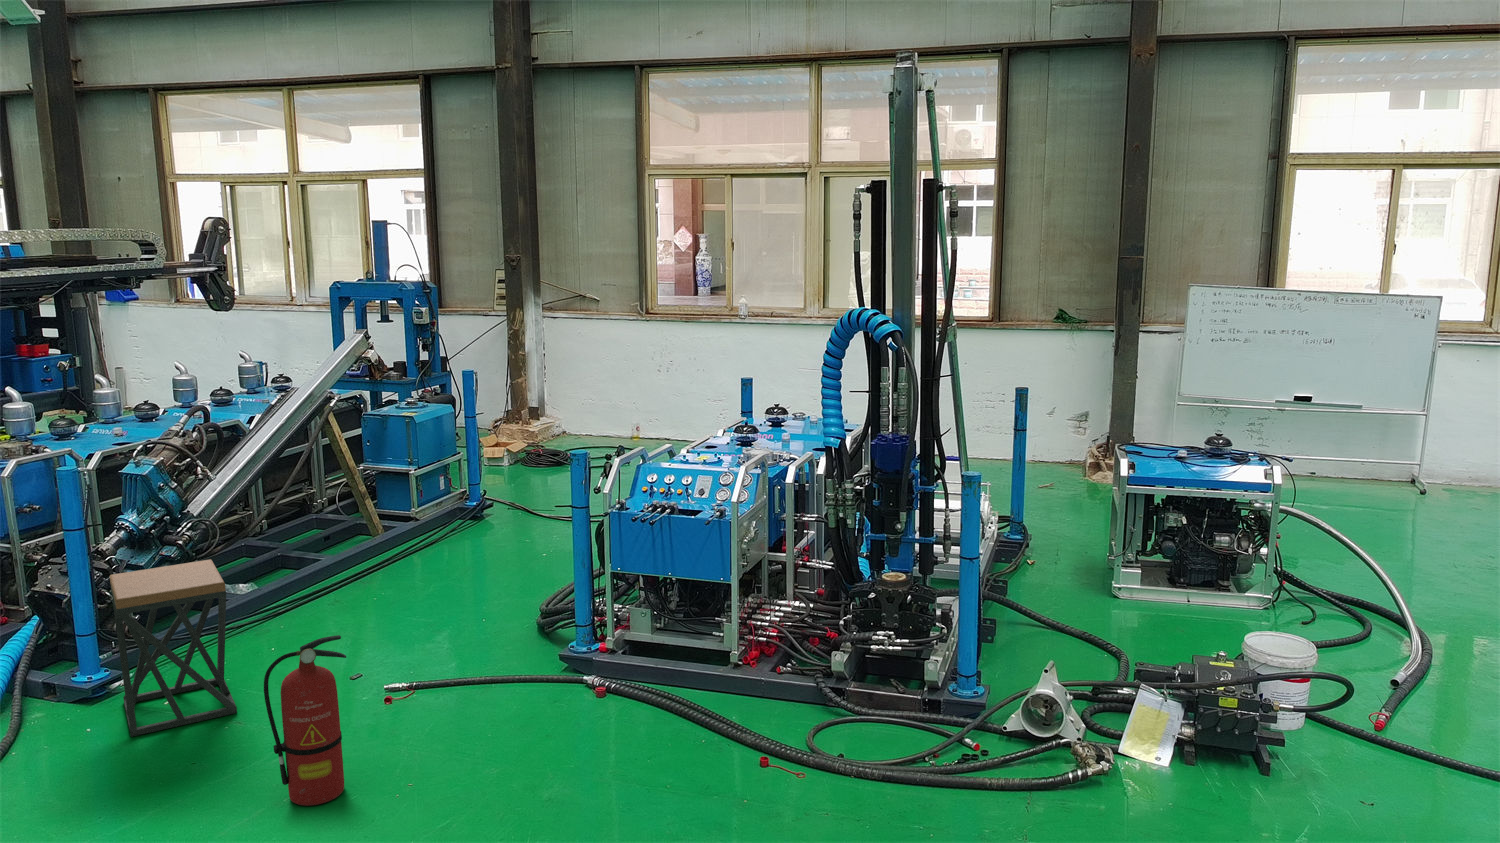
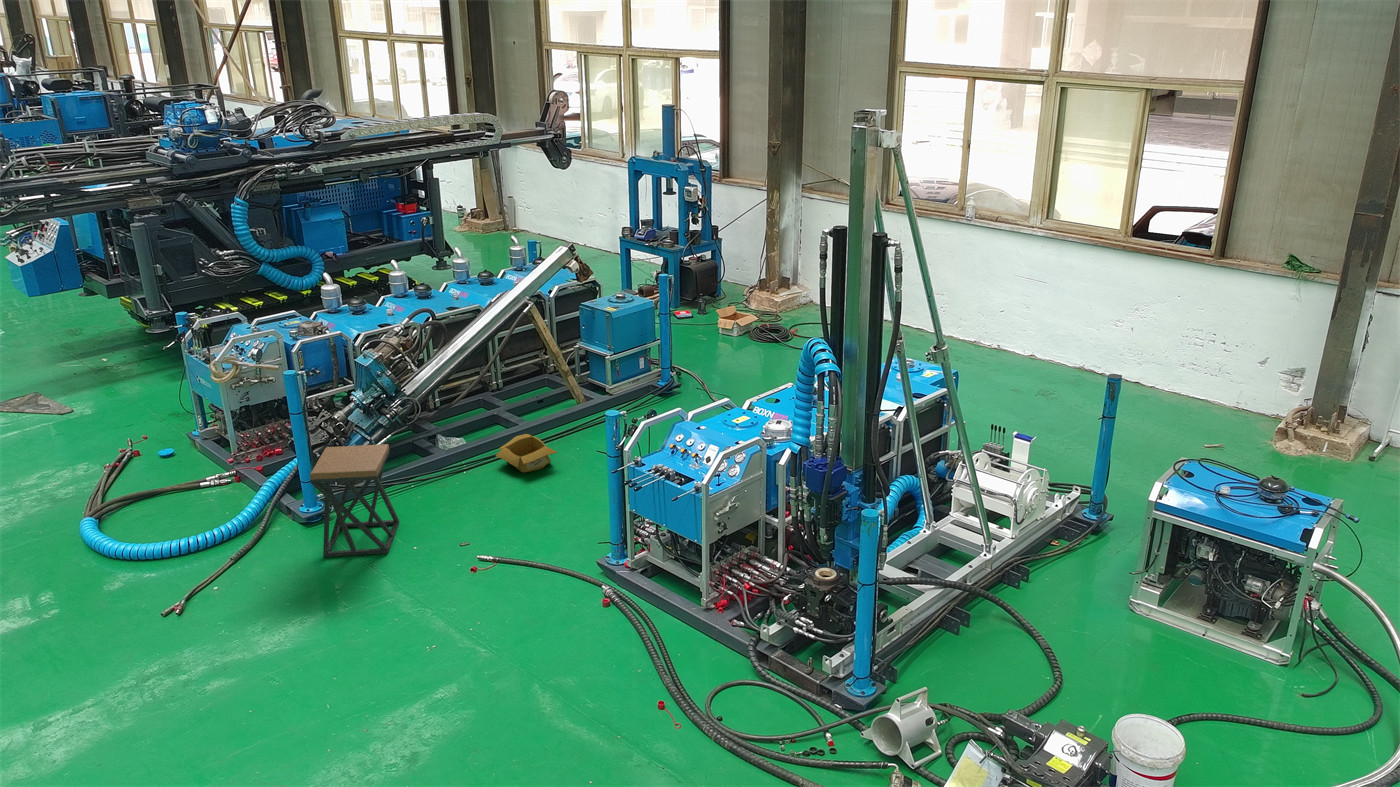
cardboard box: none [316,563,406,607] -> present [496,434,557,472]
fire extinguisher: present [264,635,346,806] -> none [344,543,400,646]

